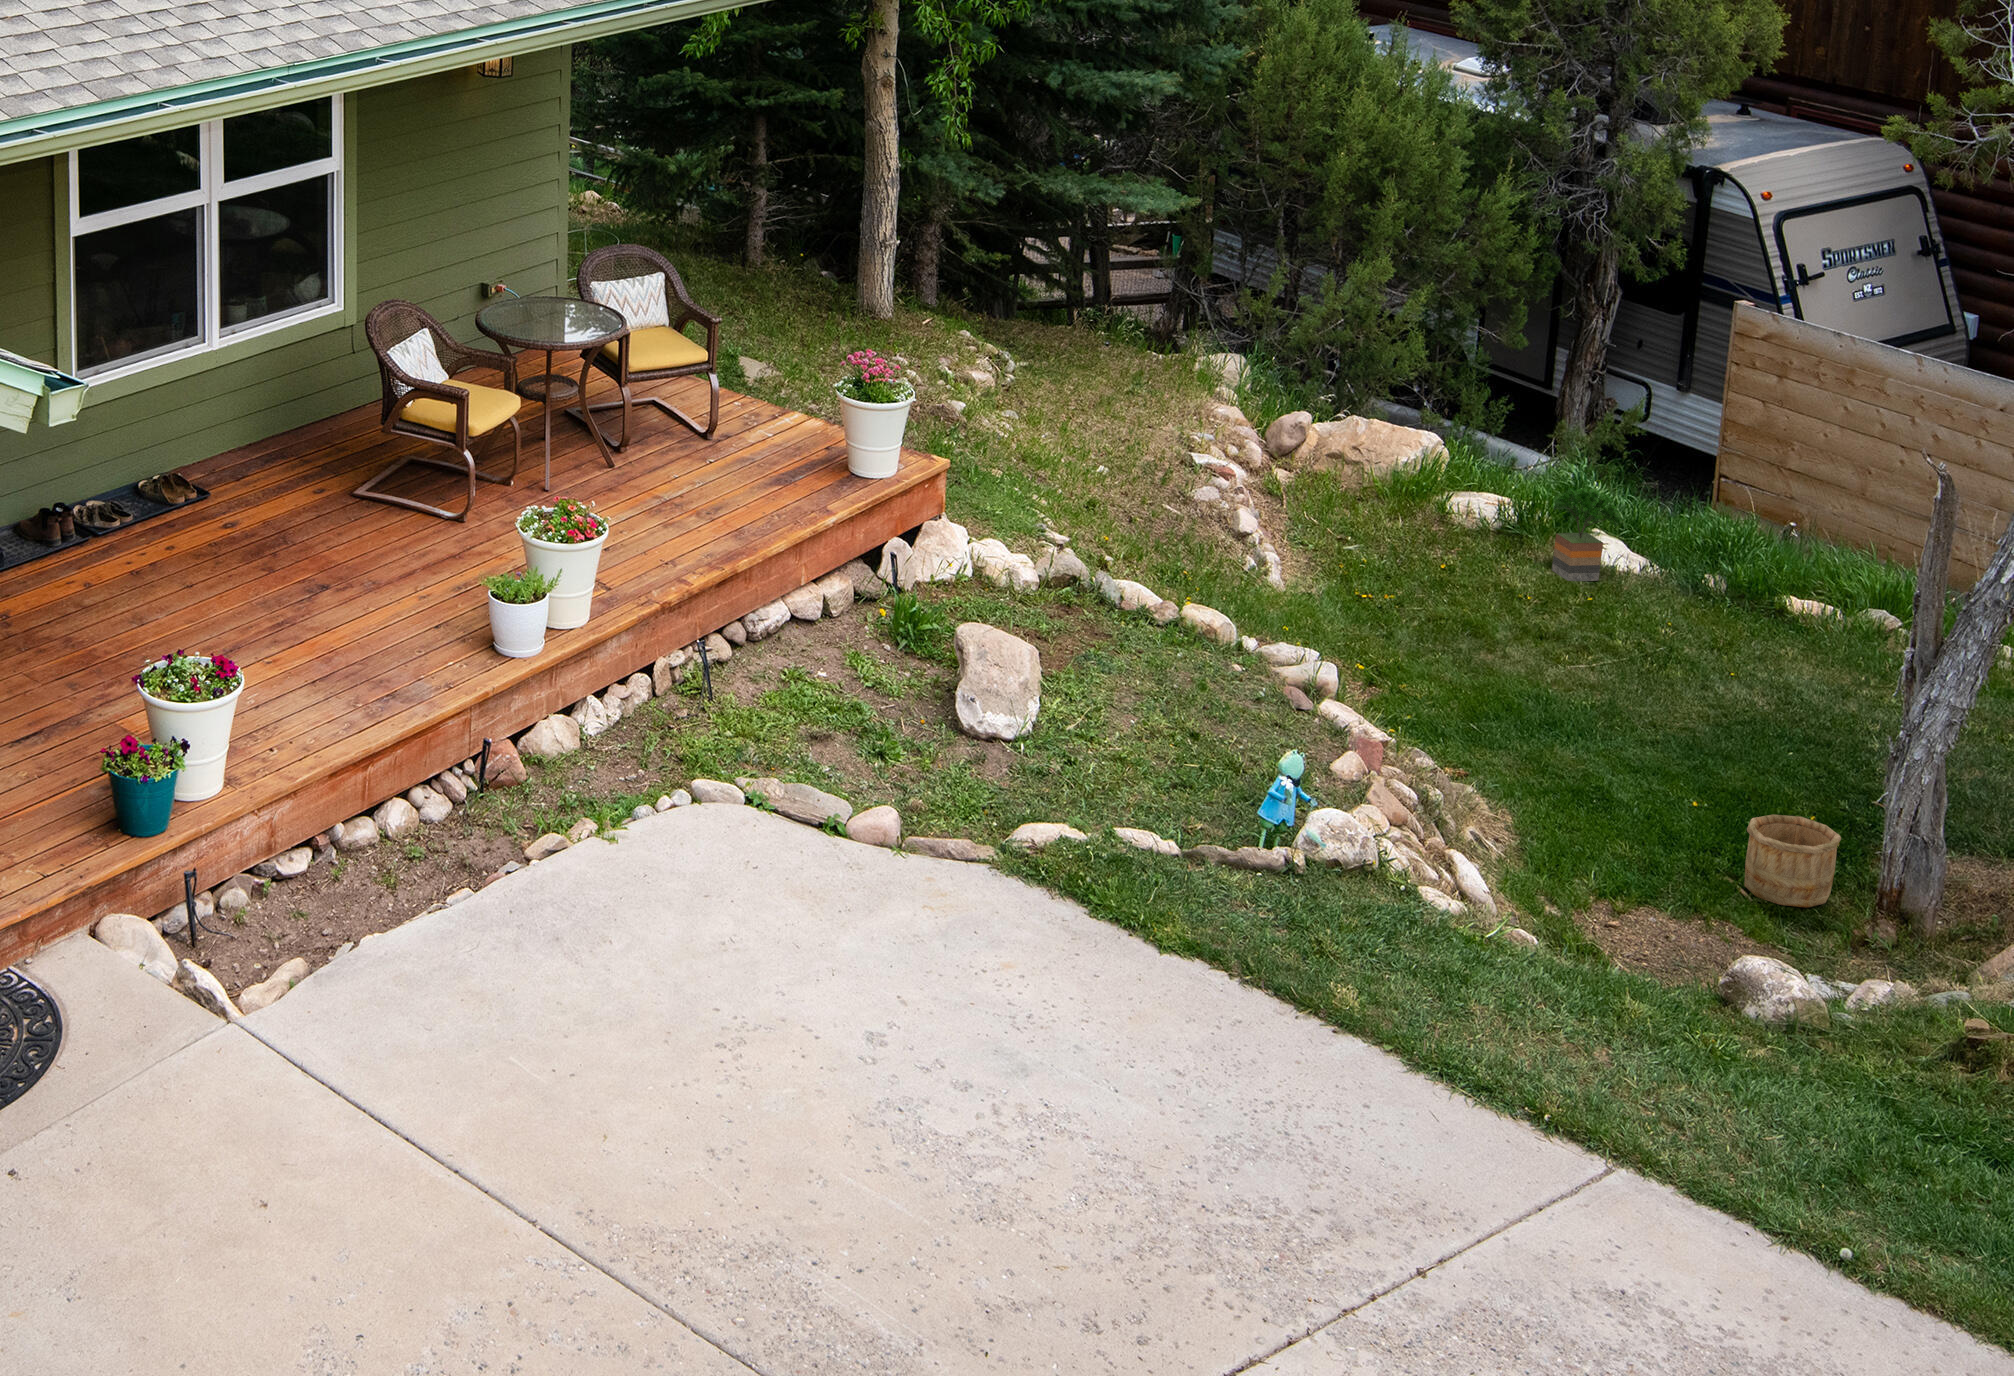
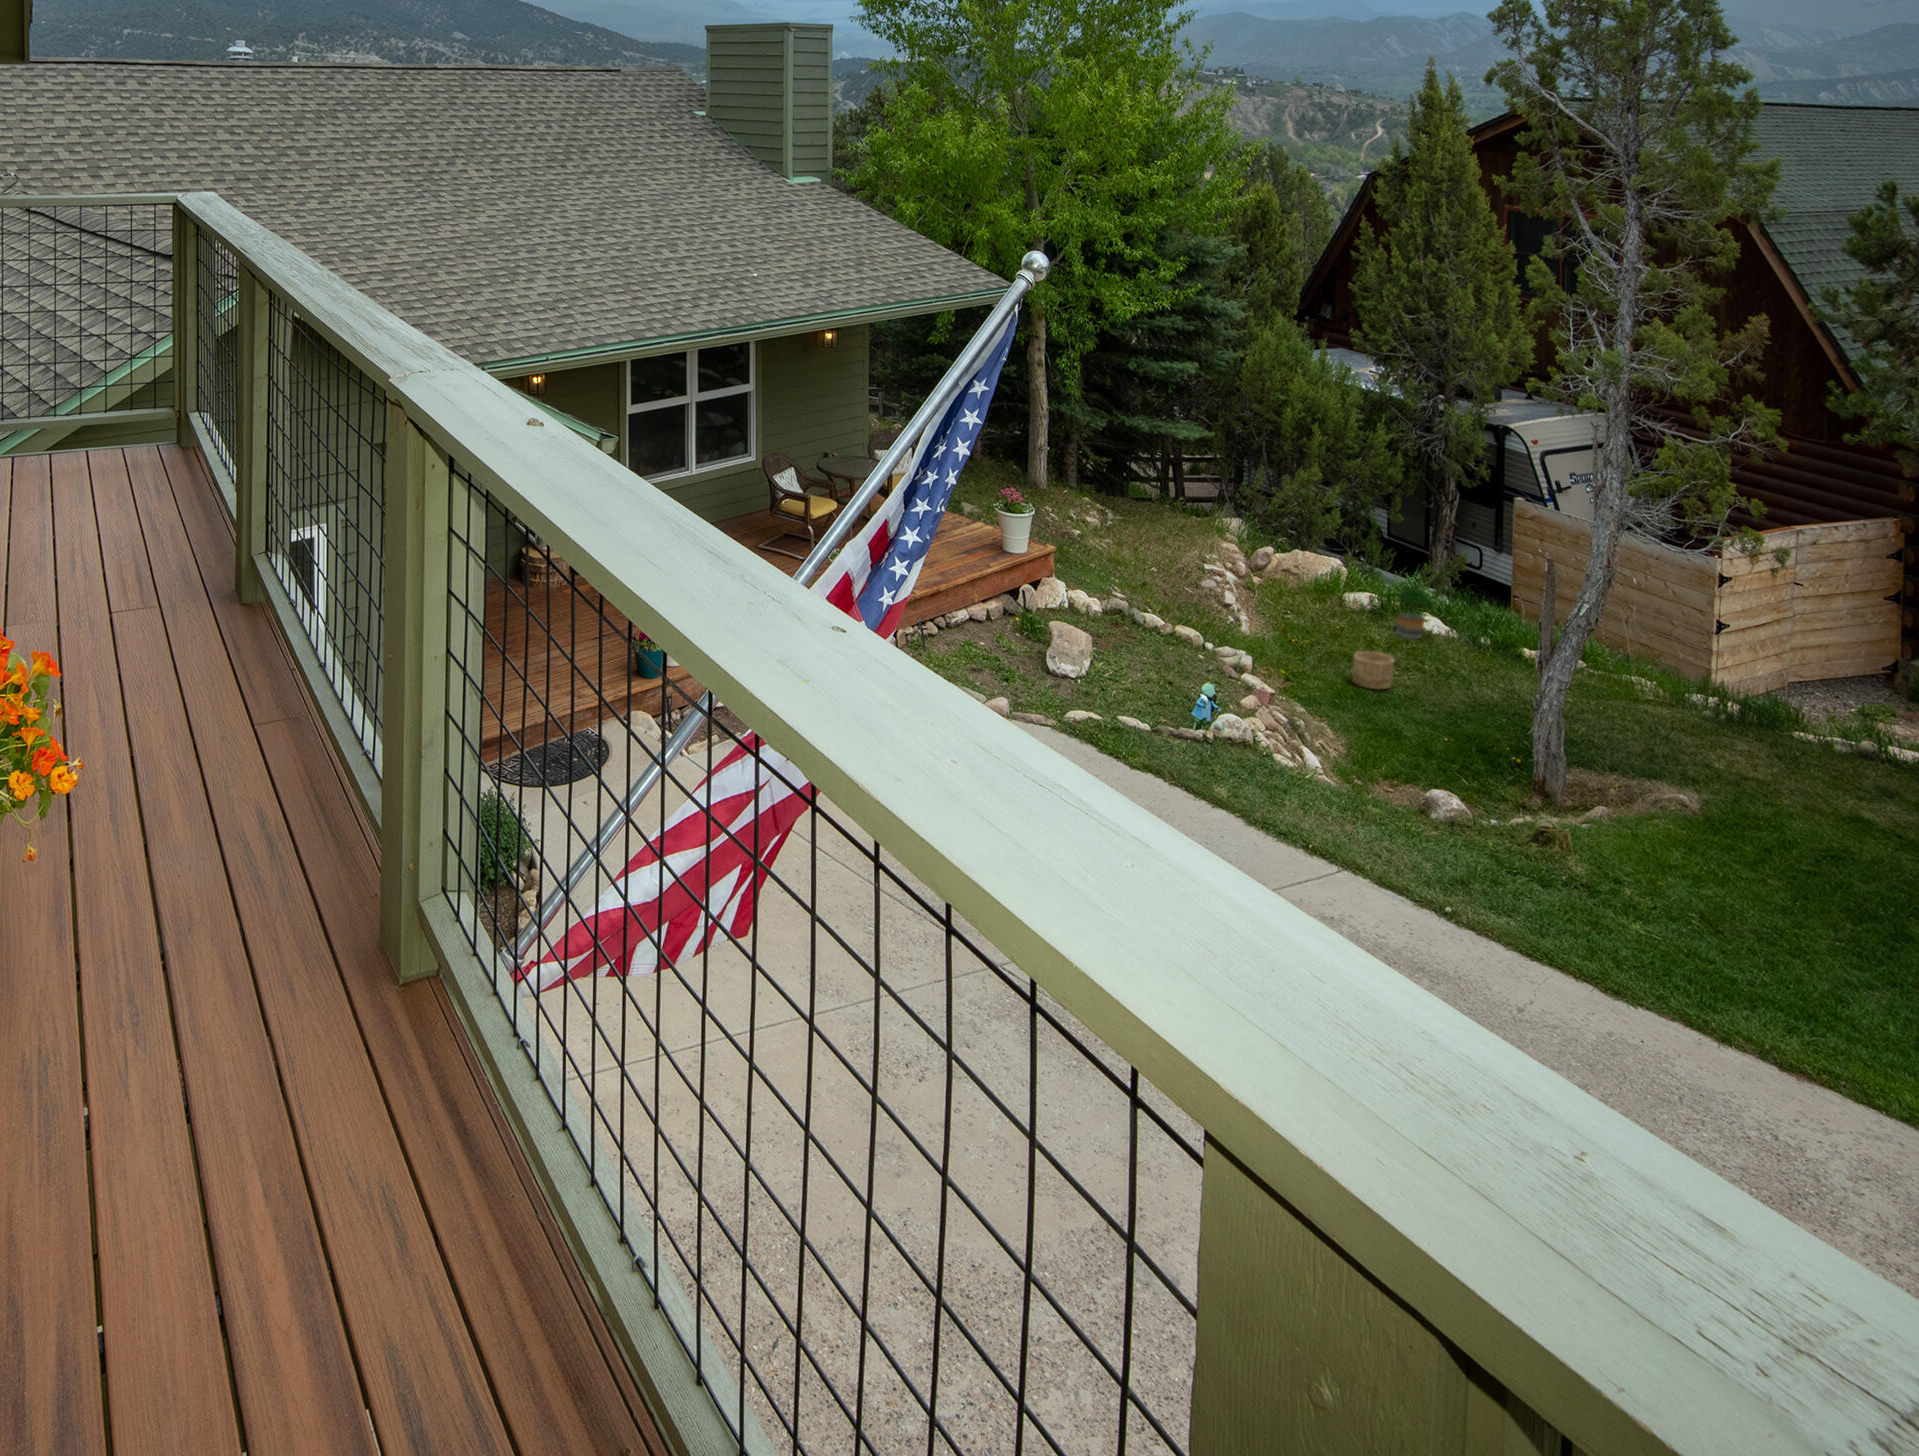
wooden bucket: present [1744,815,1841,908] -> present [1352,651,1395,689]

